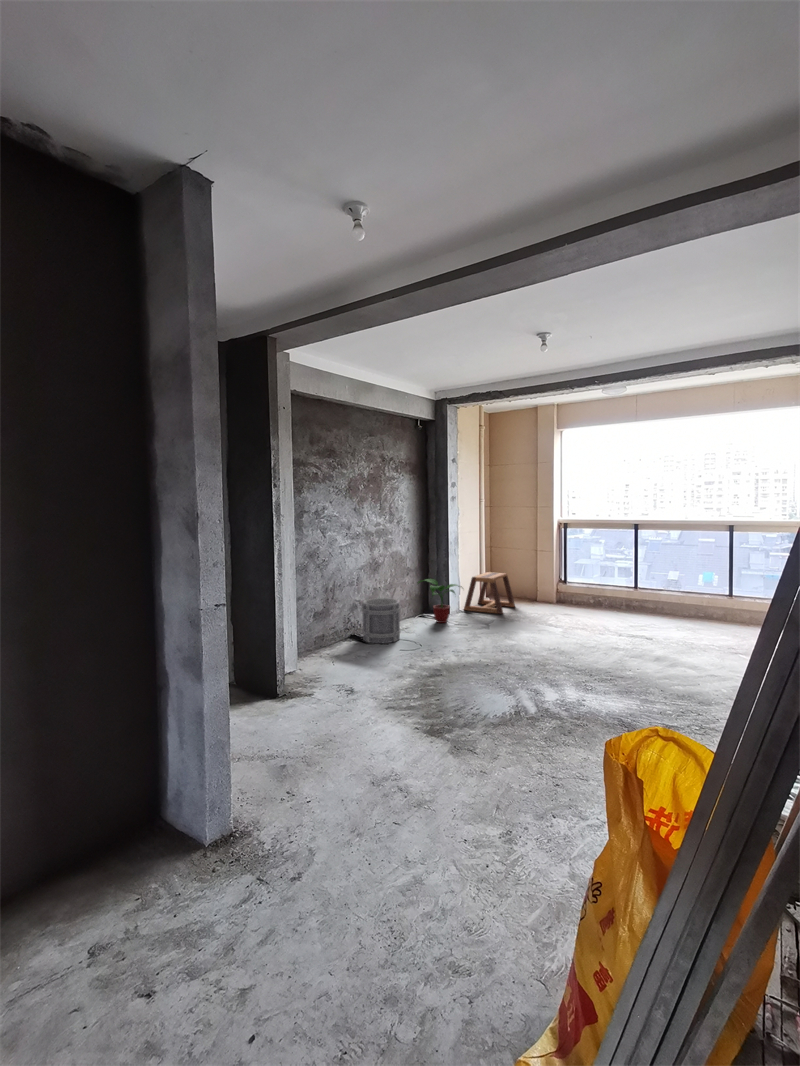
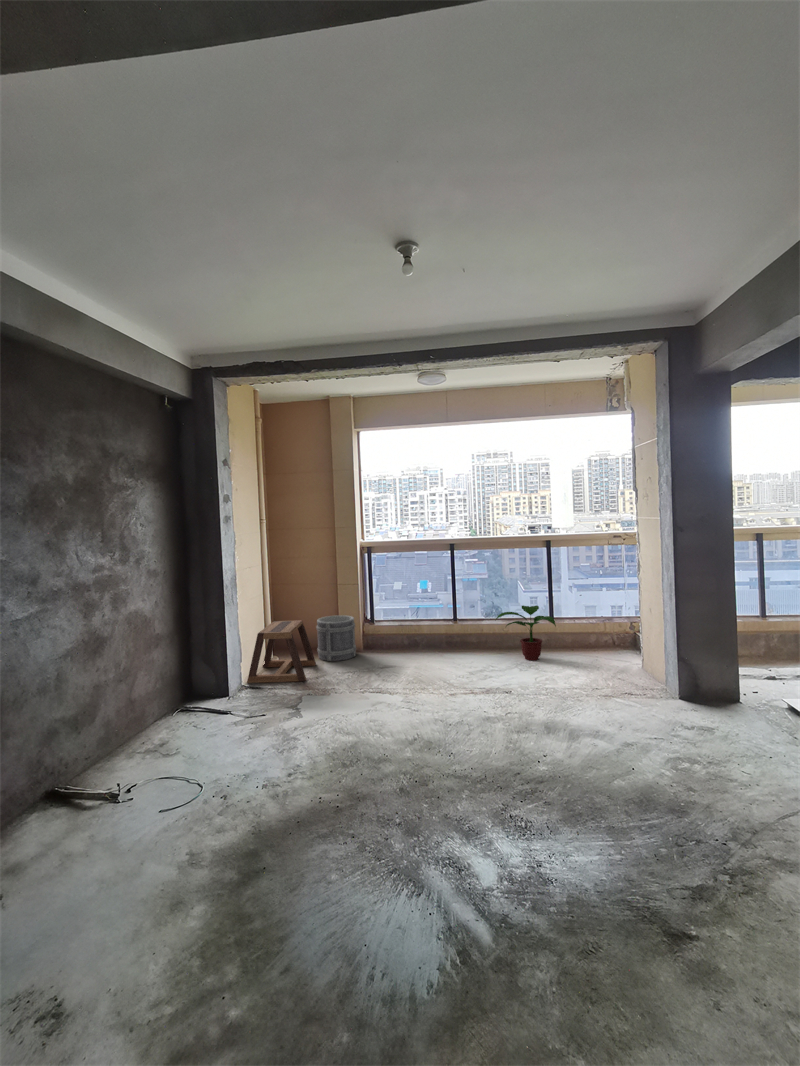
potted plant: present [417,579,462,623] -> present [496,606,556,660]
bucket: present [362,598,401,643] -> present [317,615,356,661]

